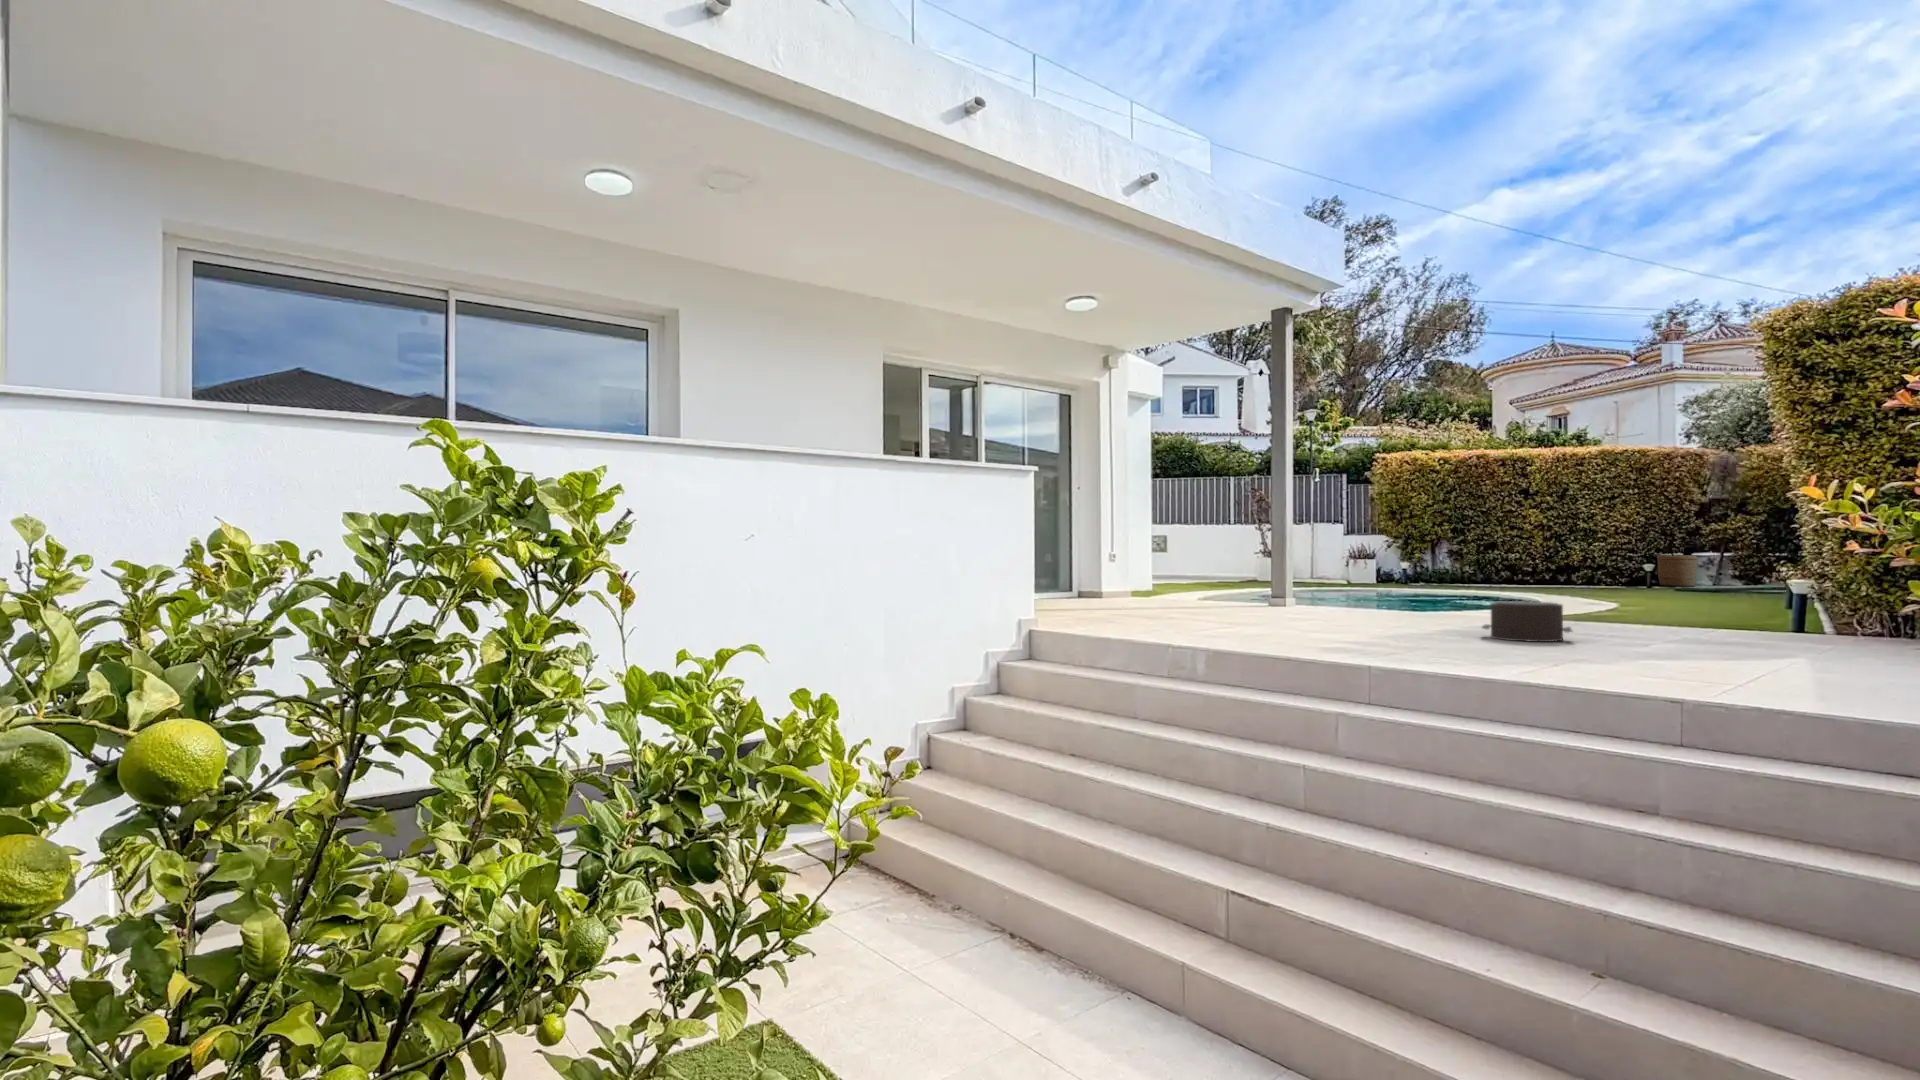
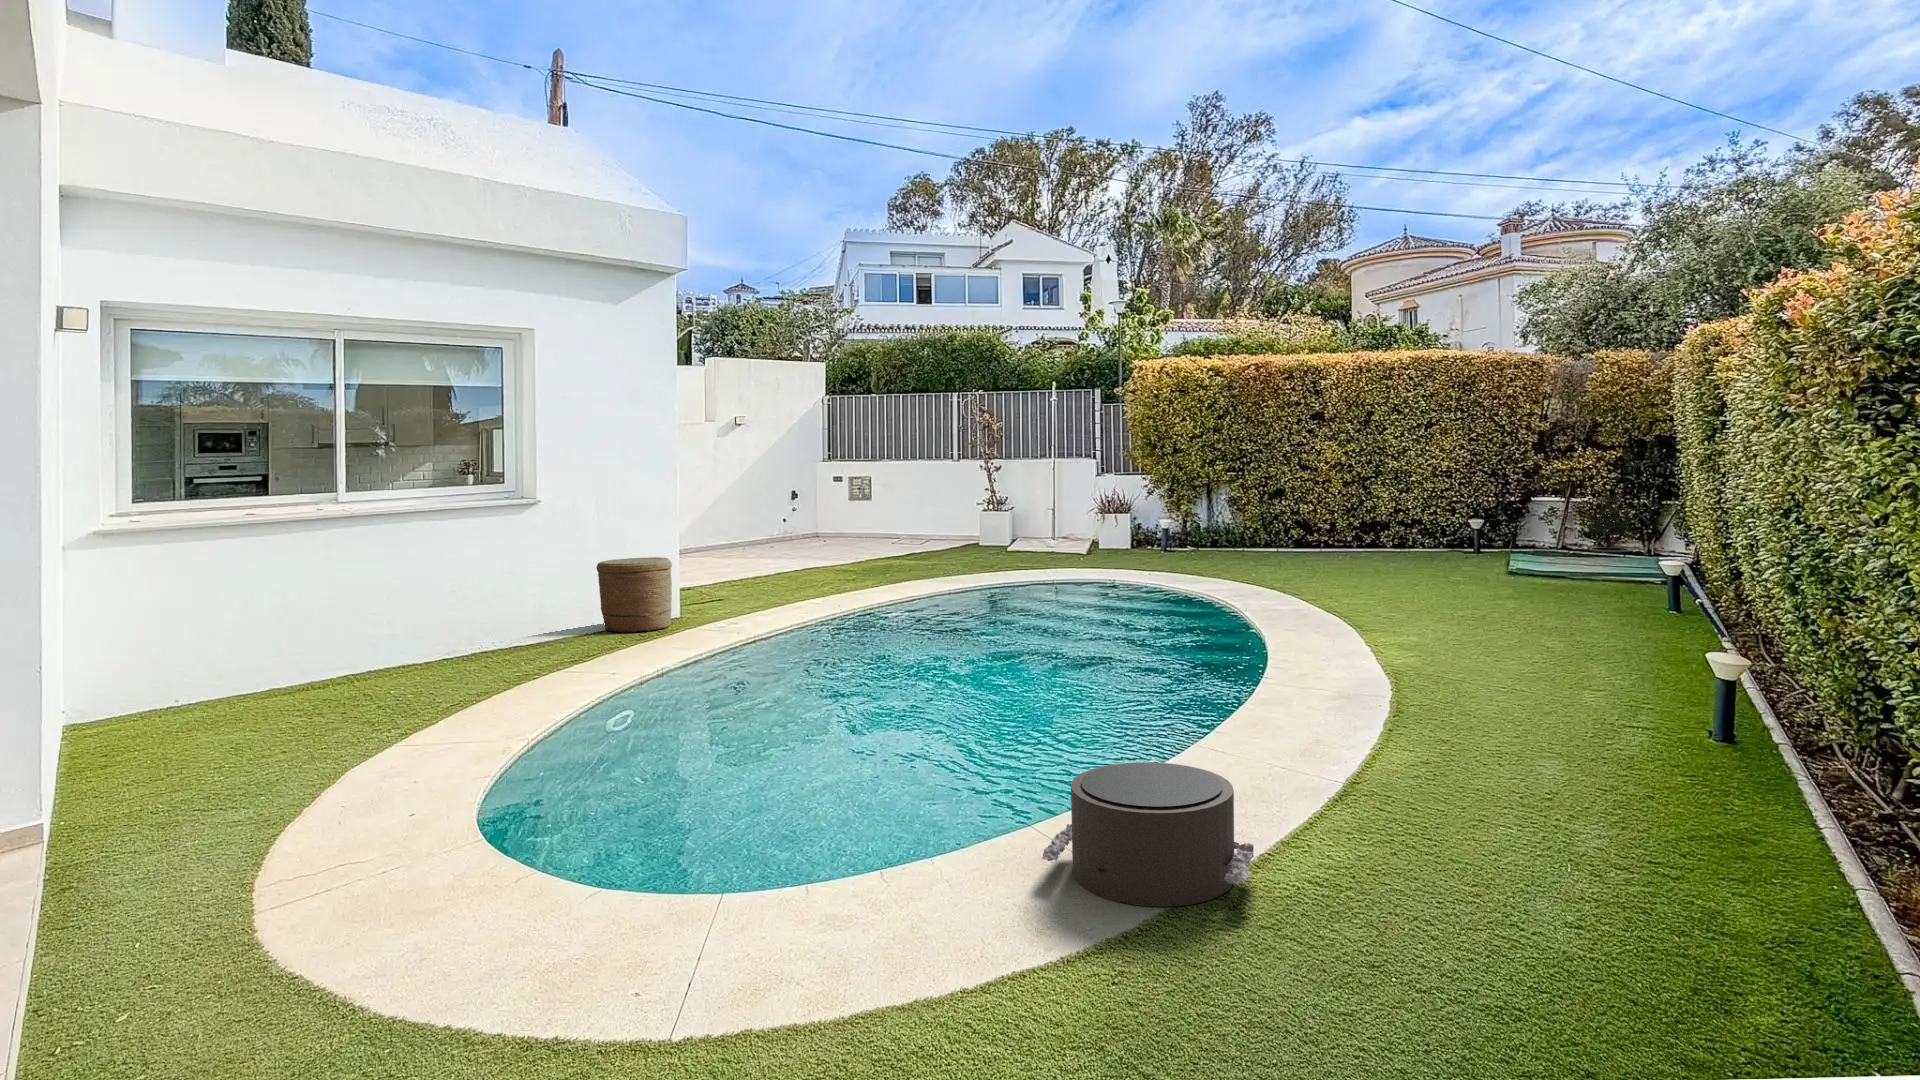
potted tree: none [1735,544,1776,589] -> present [1586,490,1631,552]
woven basket: present [1657,555,1697,586] -> present [597,557,672,632]

